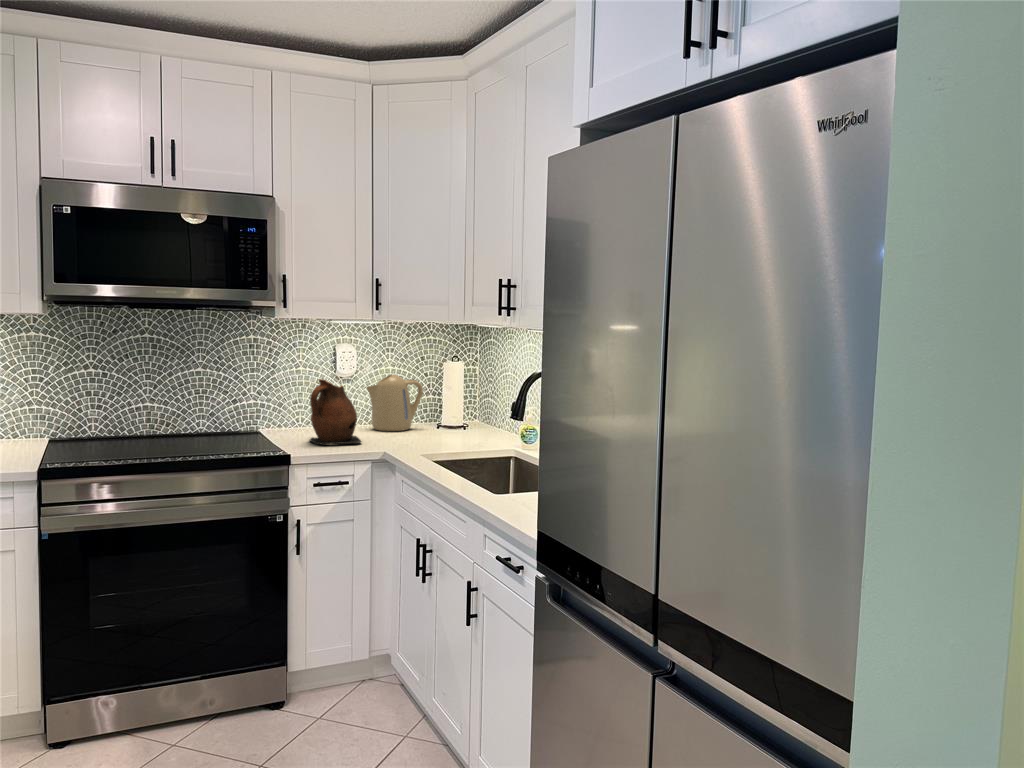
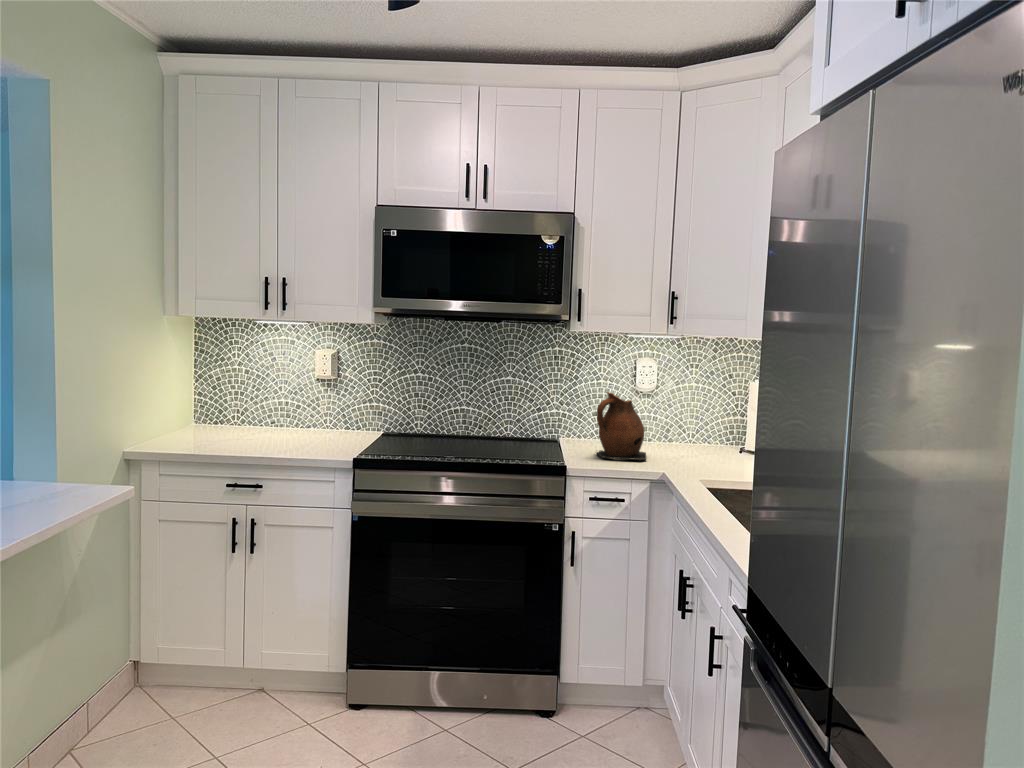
kettle: present [366,375,423,431] -> none [664,392,725,451]

